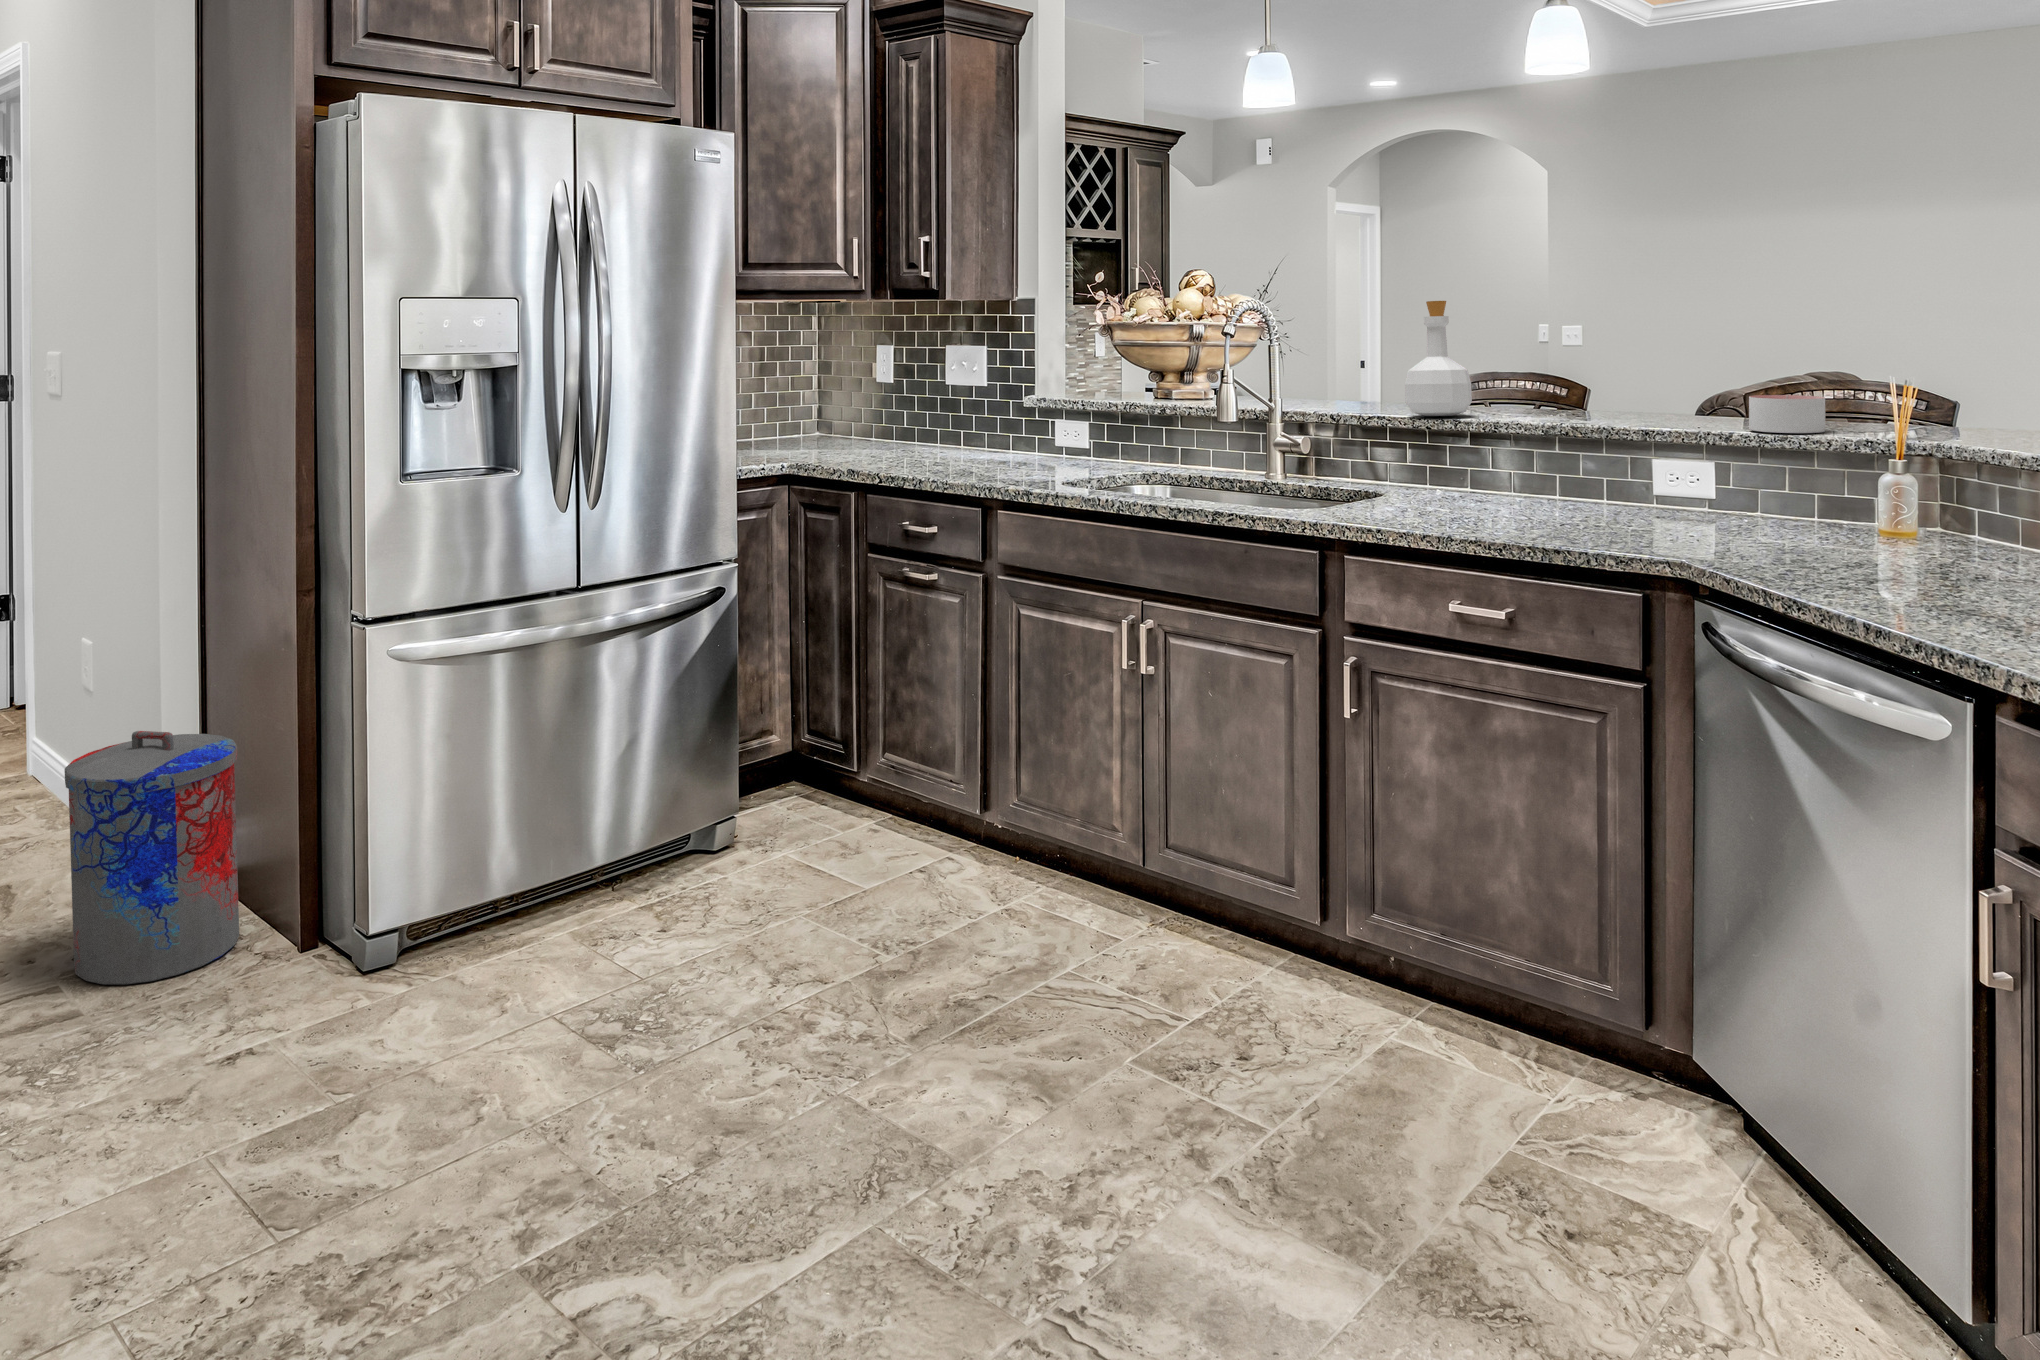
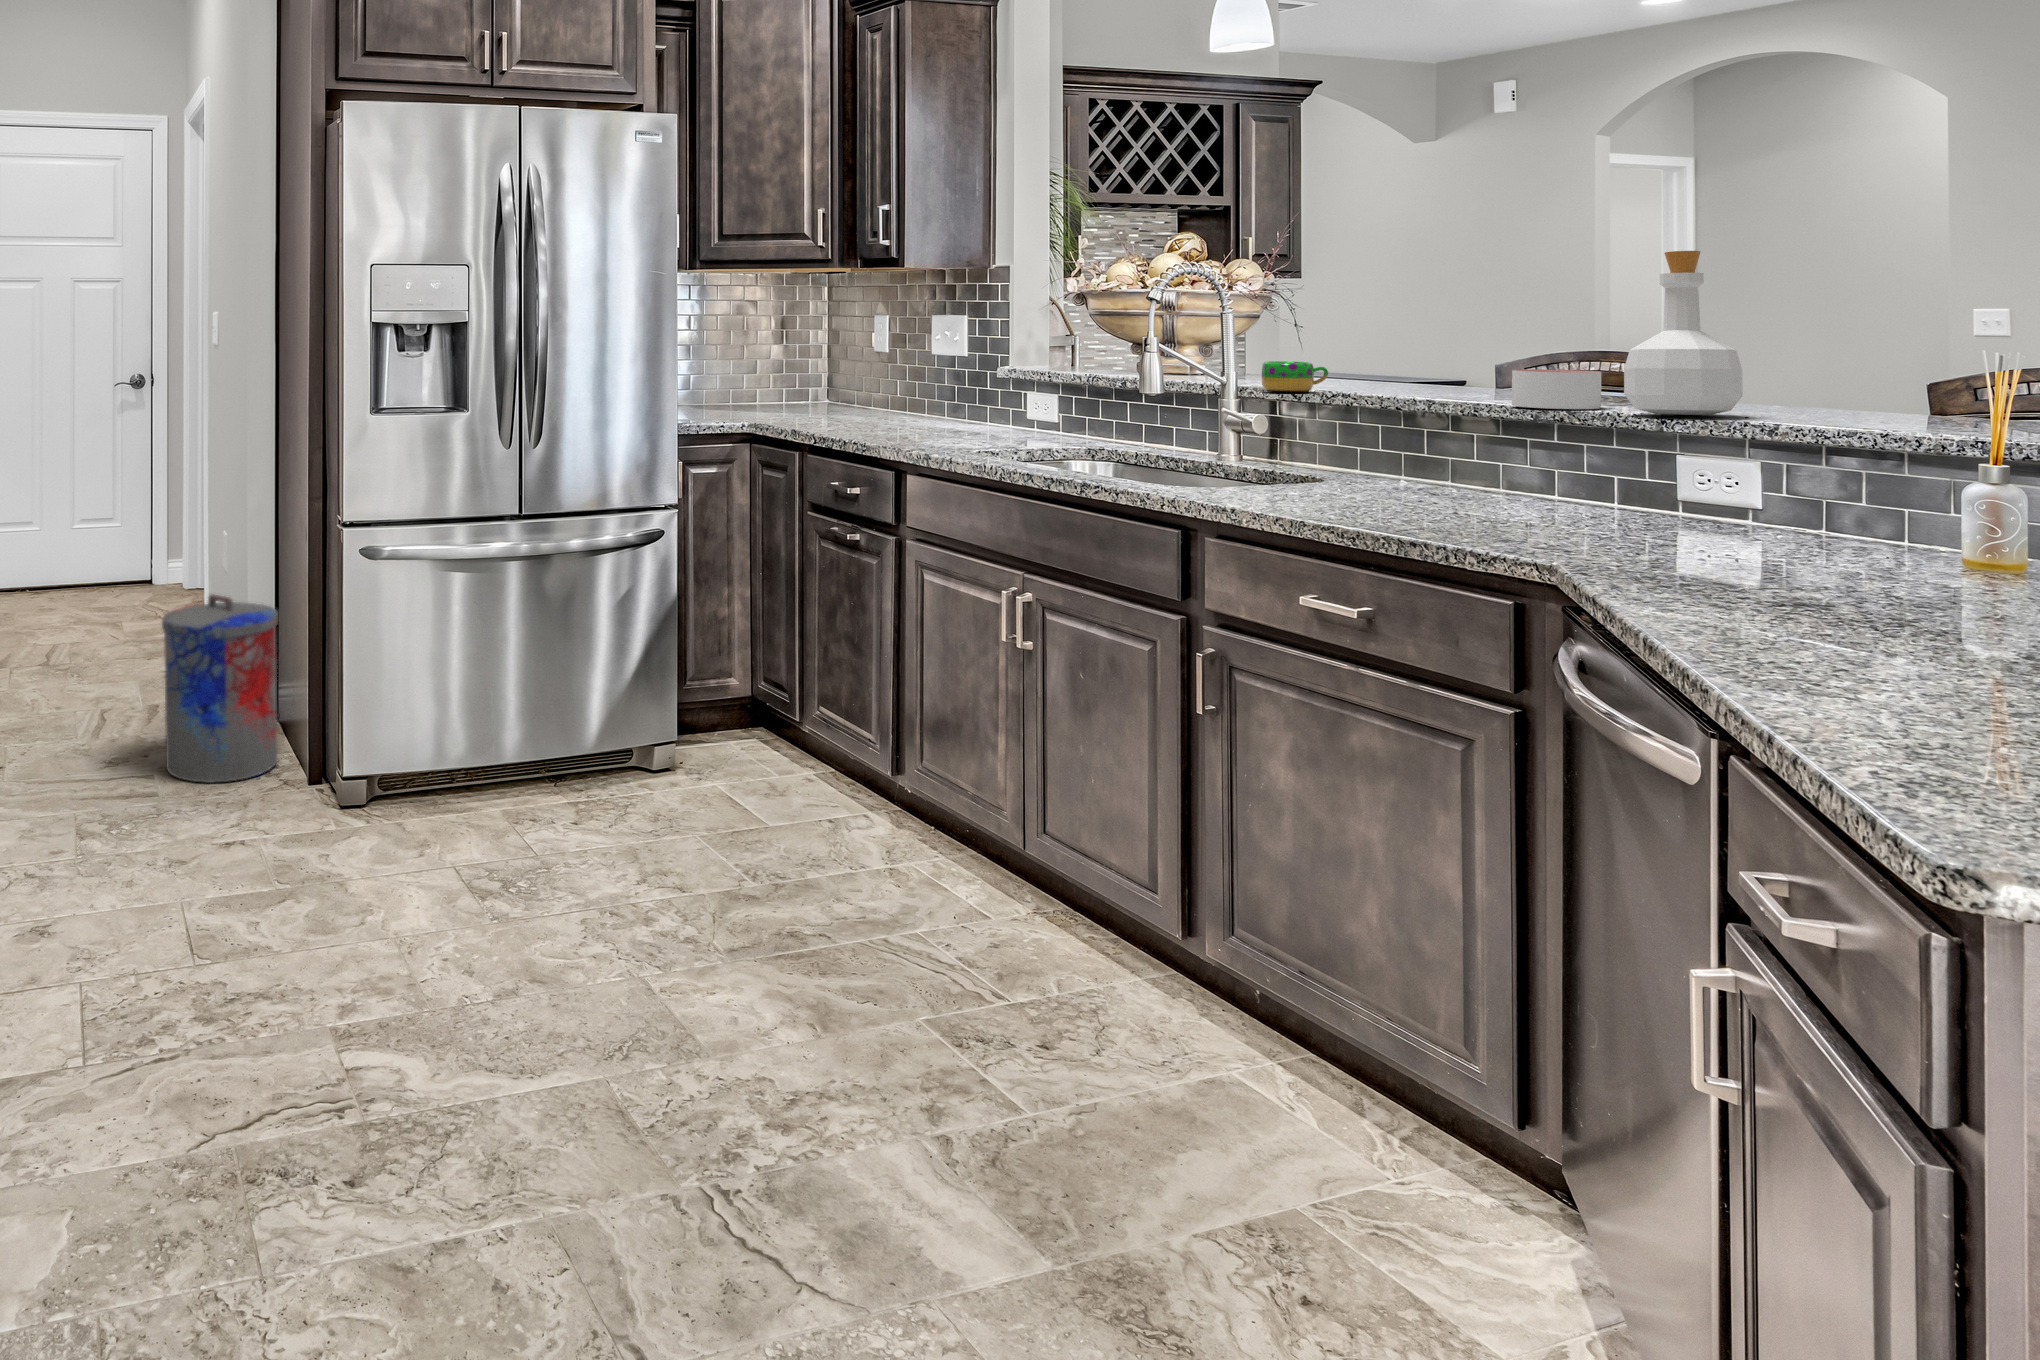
bottle: present [1405,301,1472,416] -> present [1624,251,1743,415]
mug: none [1301,385,1353,413] -> present [1262,361,1328,393]
candle: present [1749,395,1825,433] -> present [1512,368,1601,409]

